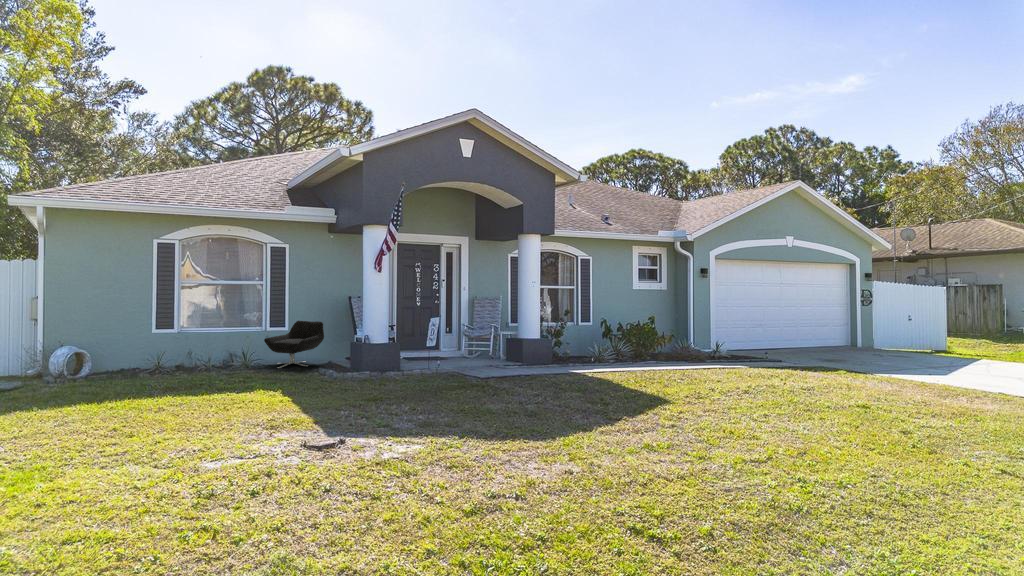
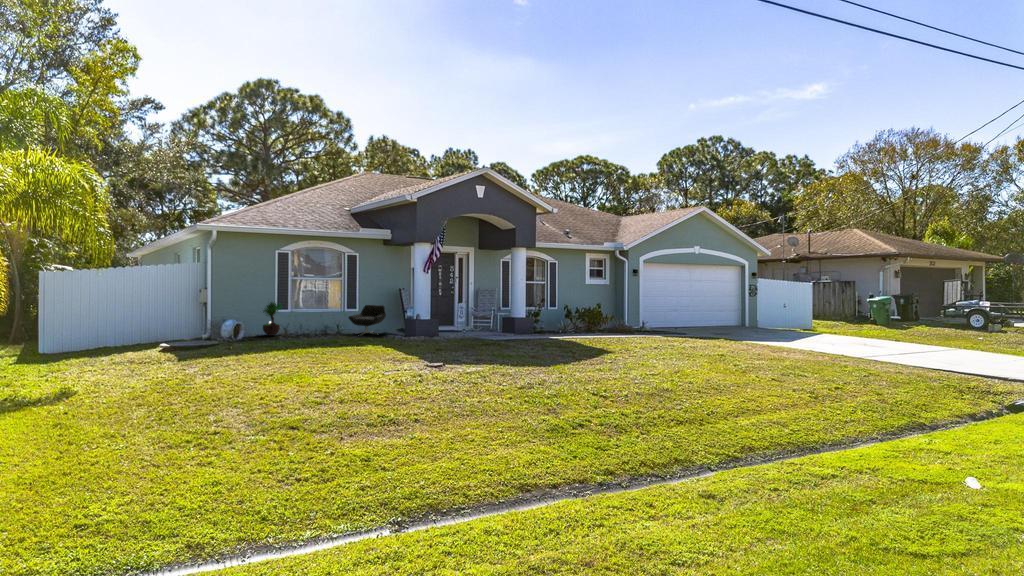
potted tree: none [118,313,157,369] -> present [263,302,282,336]

